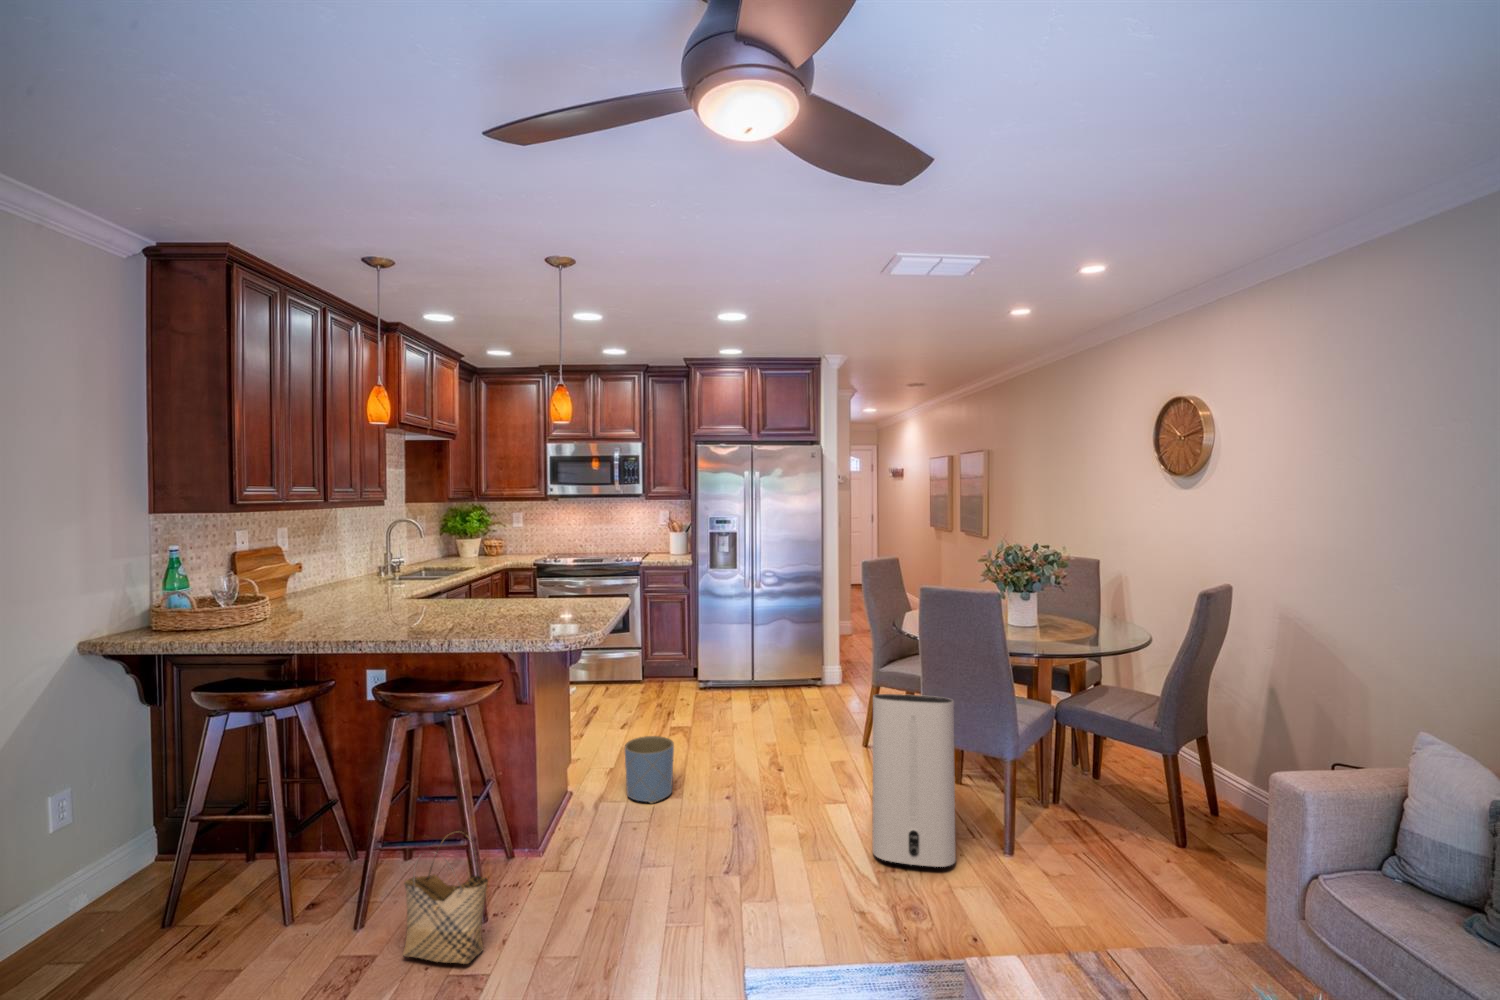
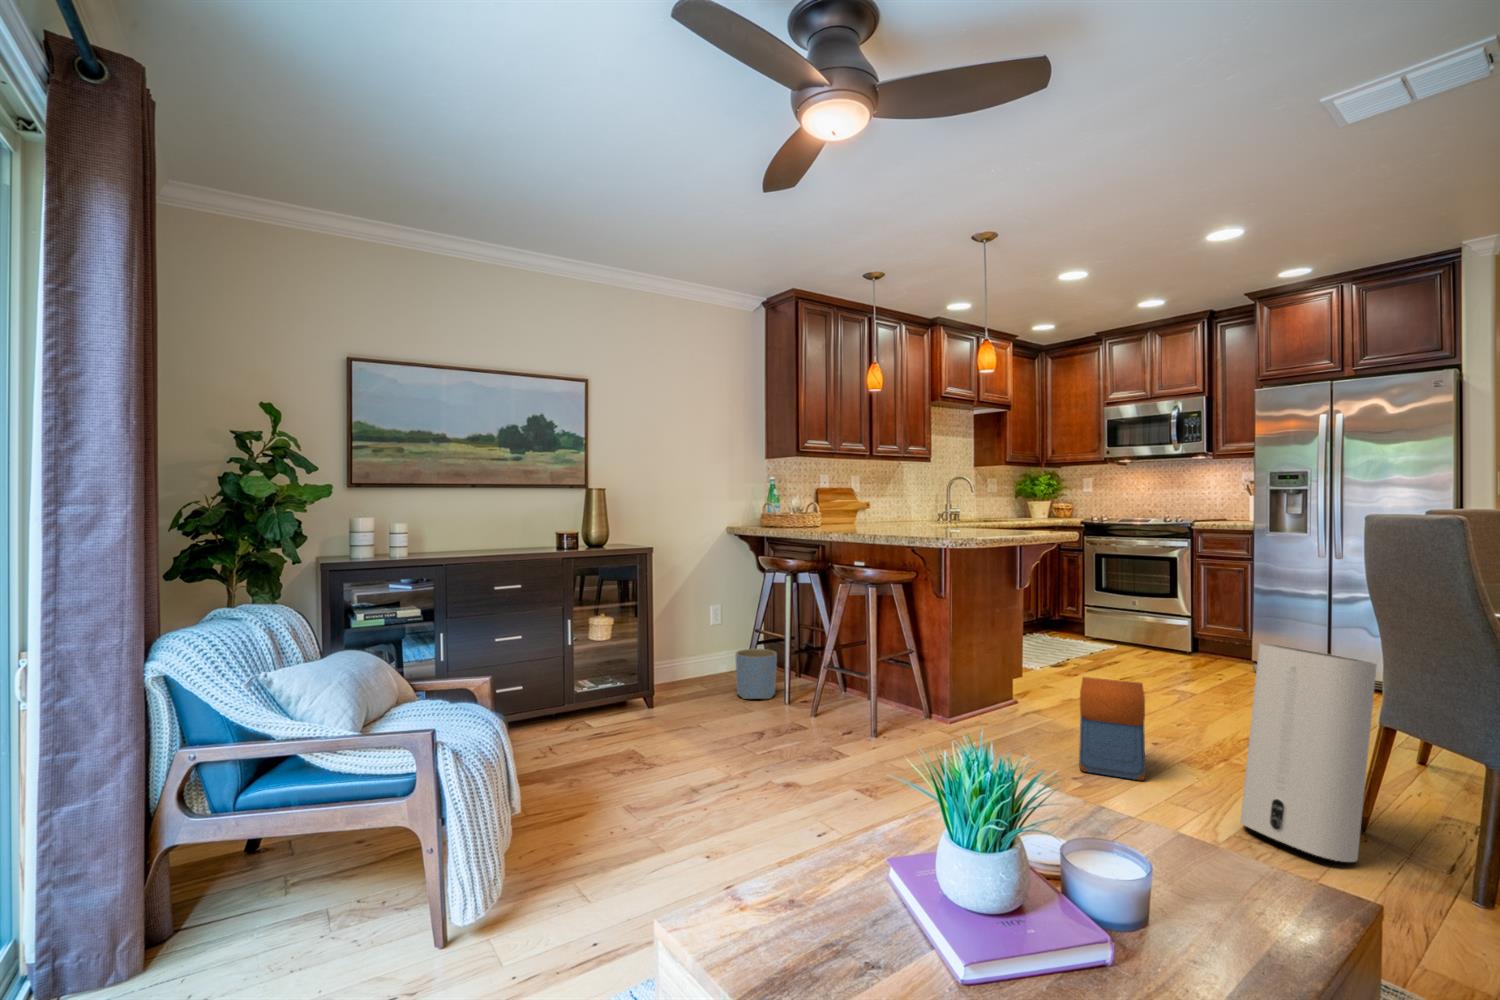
planter: present [625,736,674,804] -> present [736,649,777,699]
backpack: none [706,748,775,859] -> present [1079,677,1145,780]
woven basket: present [403,831,488,964] -> none [818,660,863,744]

